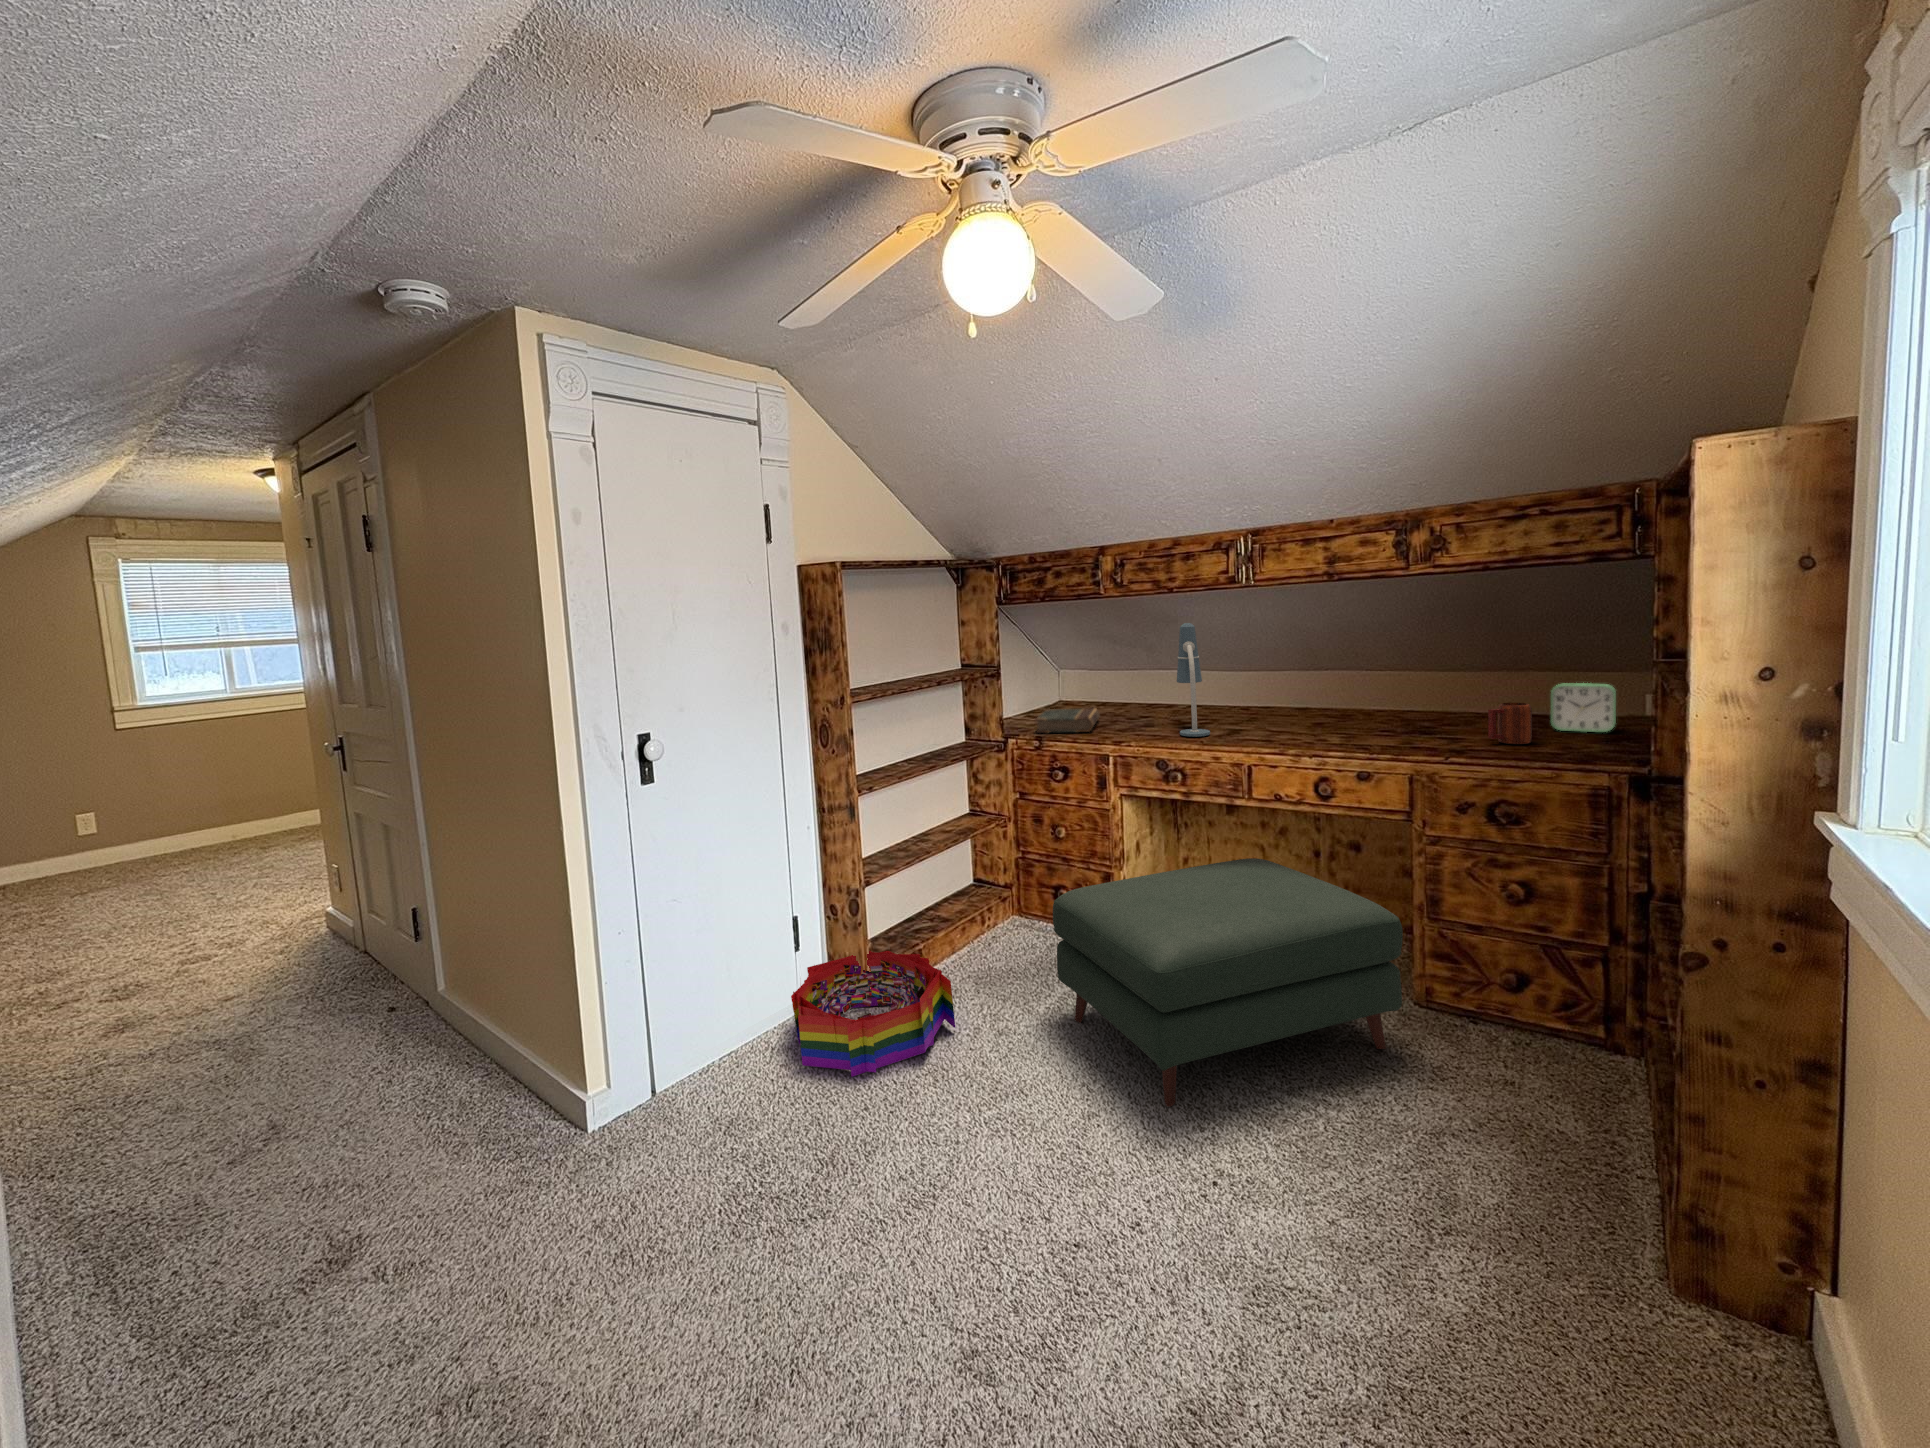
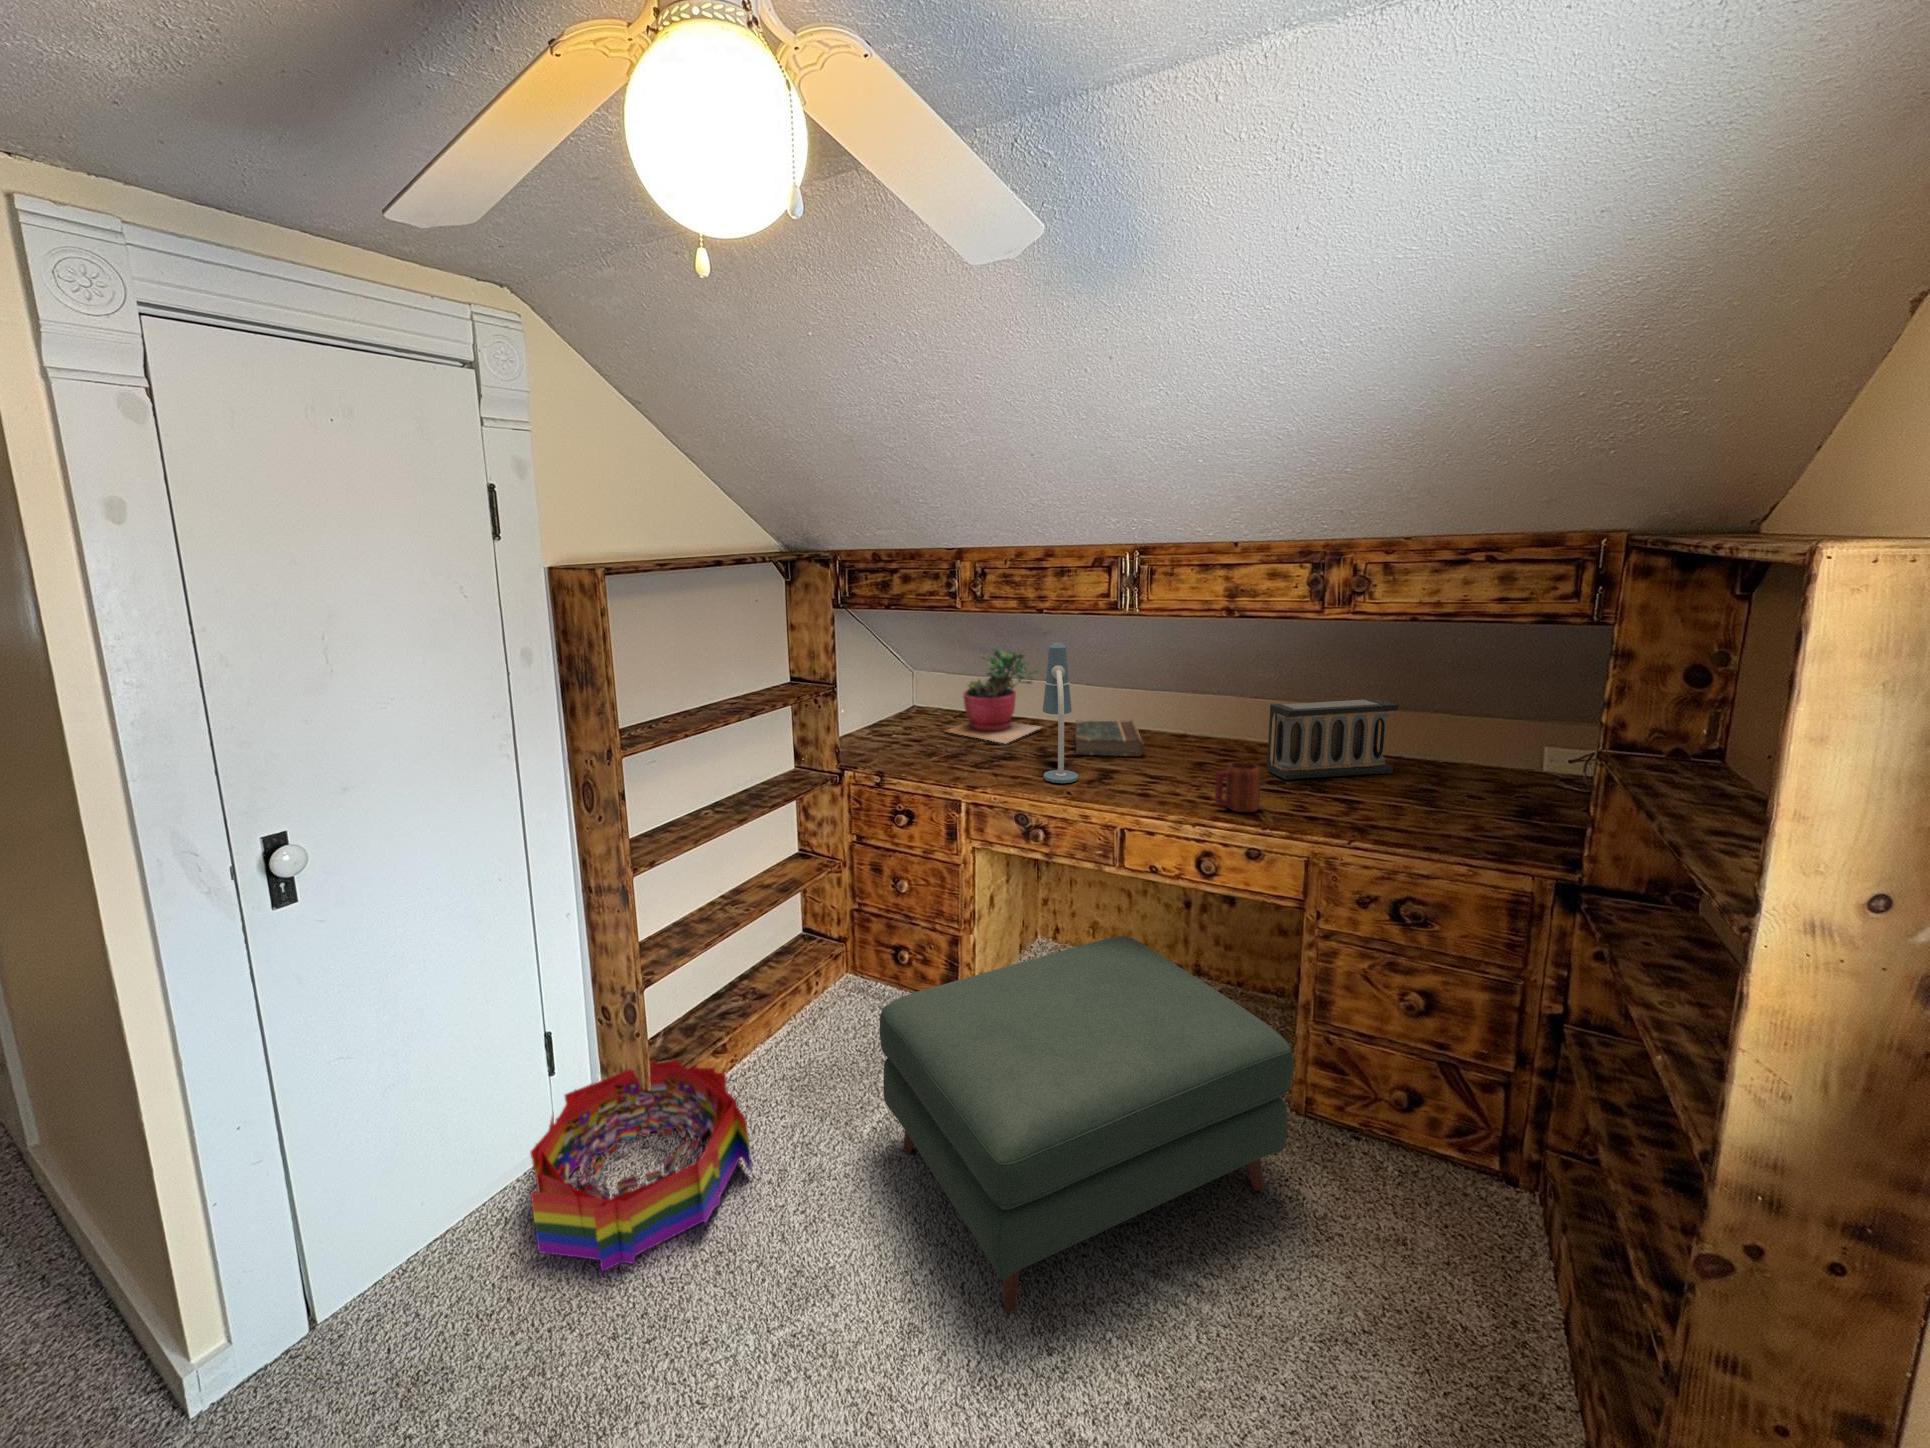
succulent plant: none [1089,631,1178,718] -> present [946,645,1040,743]
speaker: none [1380,659,1499,729] -> present [1267,699,1398,780]
alarm clock: present [1551,683,1616,732] -> none [1452,737,1526,798]
mug: present [1488,703,1532,744] -> present [1215,763,1261,812]
book: present [1036,708,1100,733] -> present [1075,720,1145,756]

